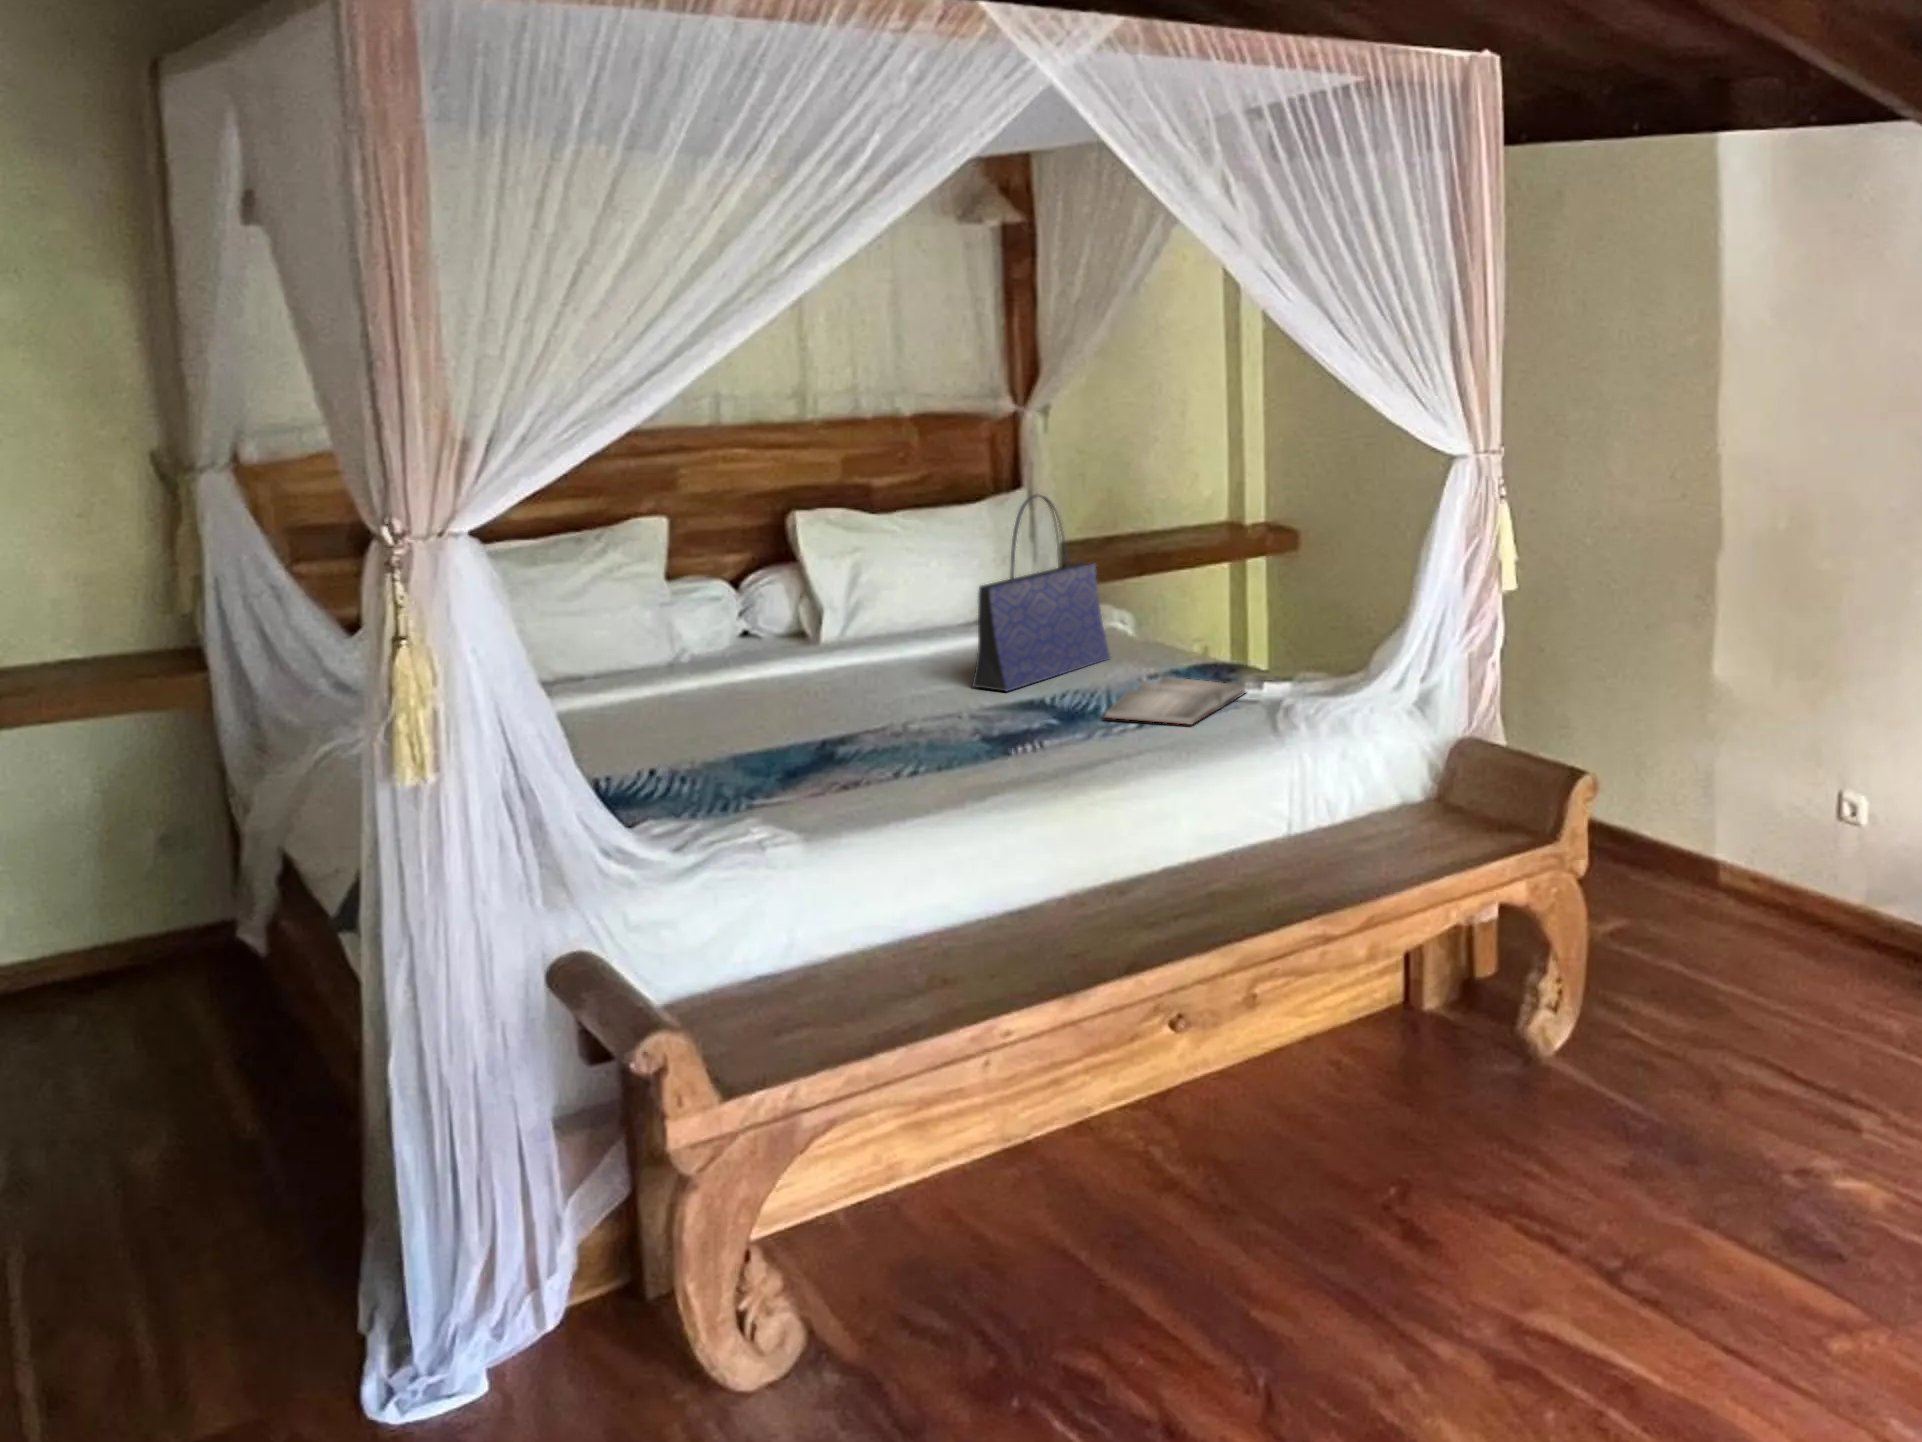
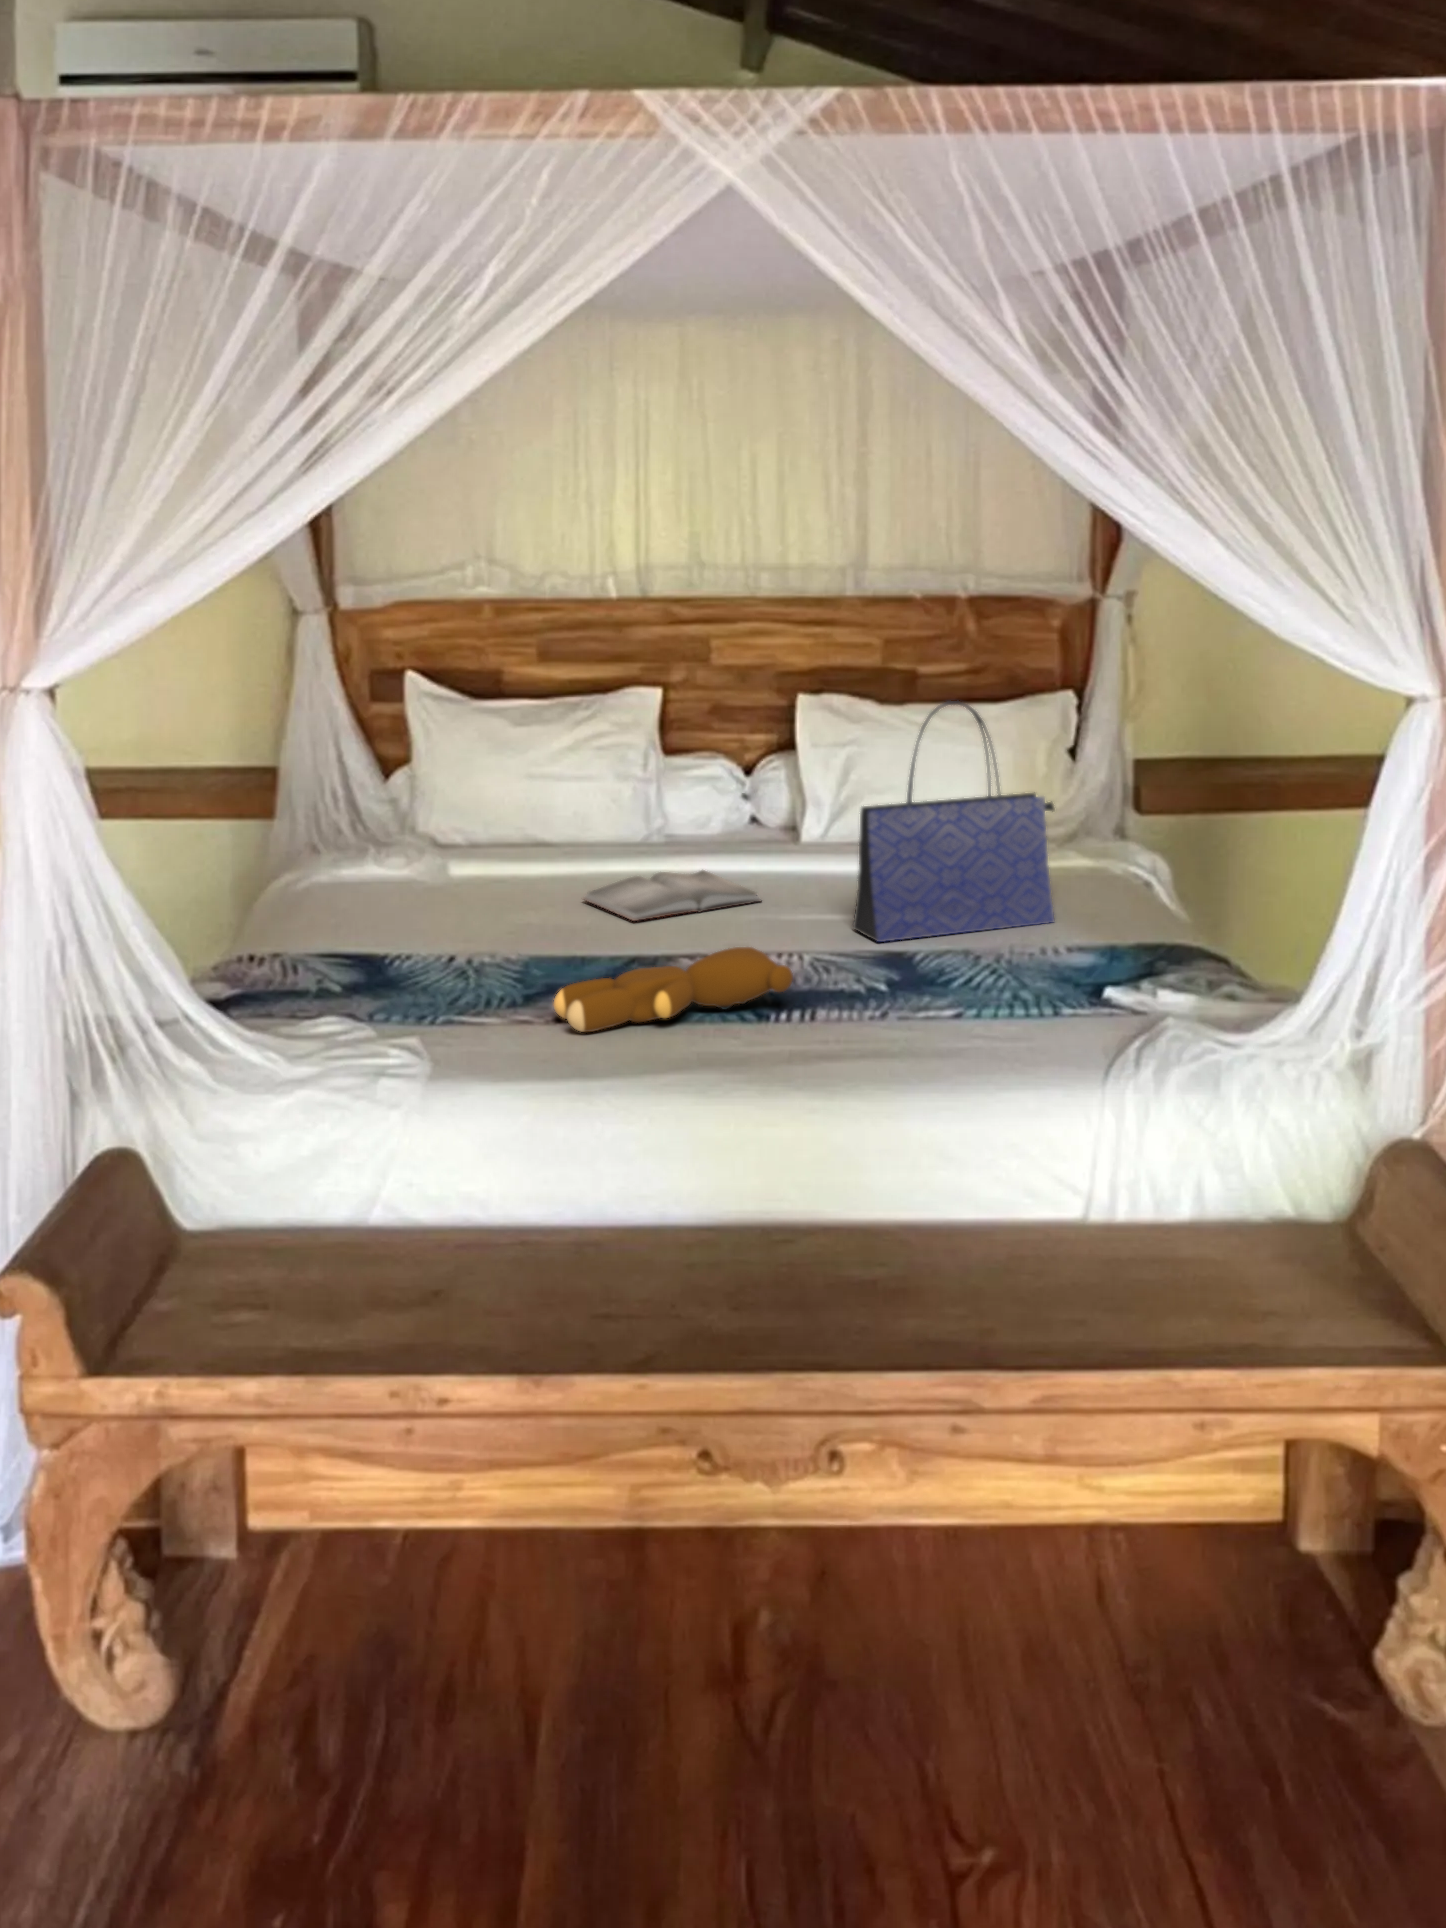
hardback book: present [1105,677,1246,724] -> present [584,870,762,921]
teddy bear: none [844,702,1023,787] -> present [553,947,793,1032]

